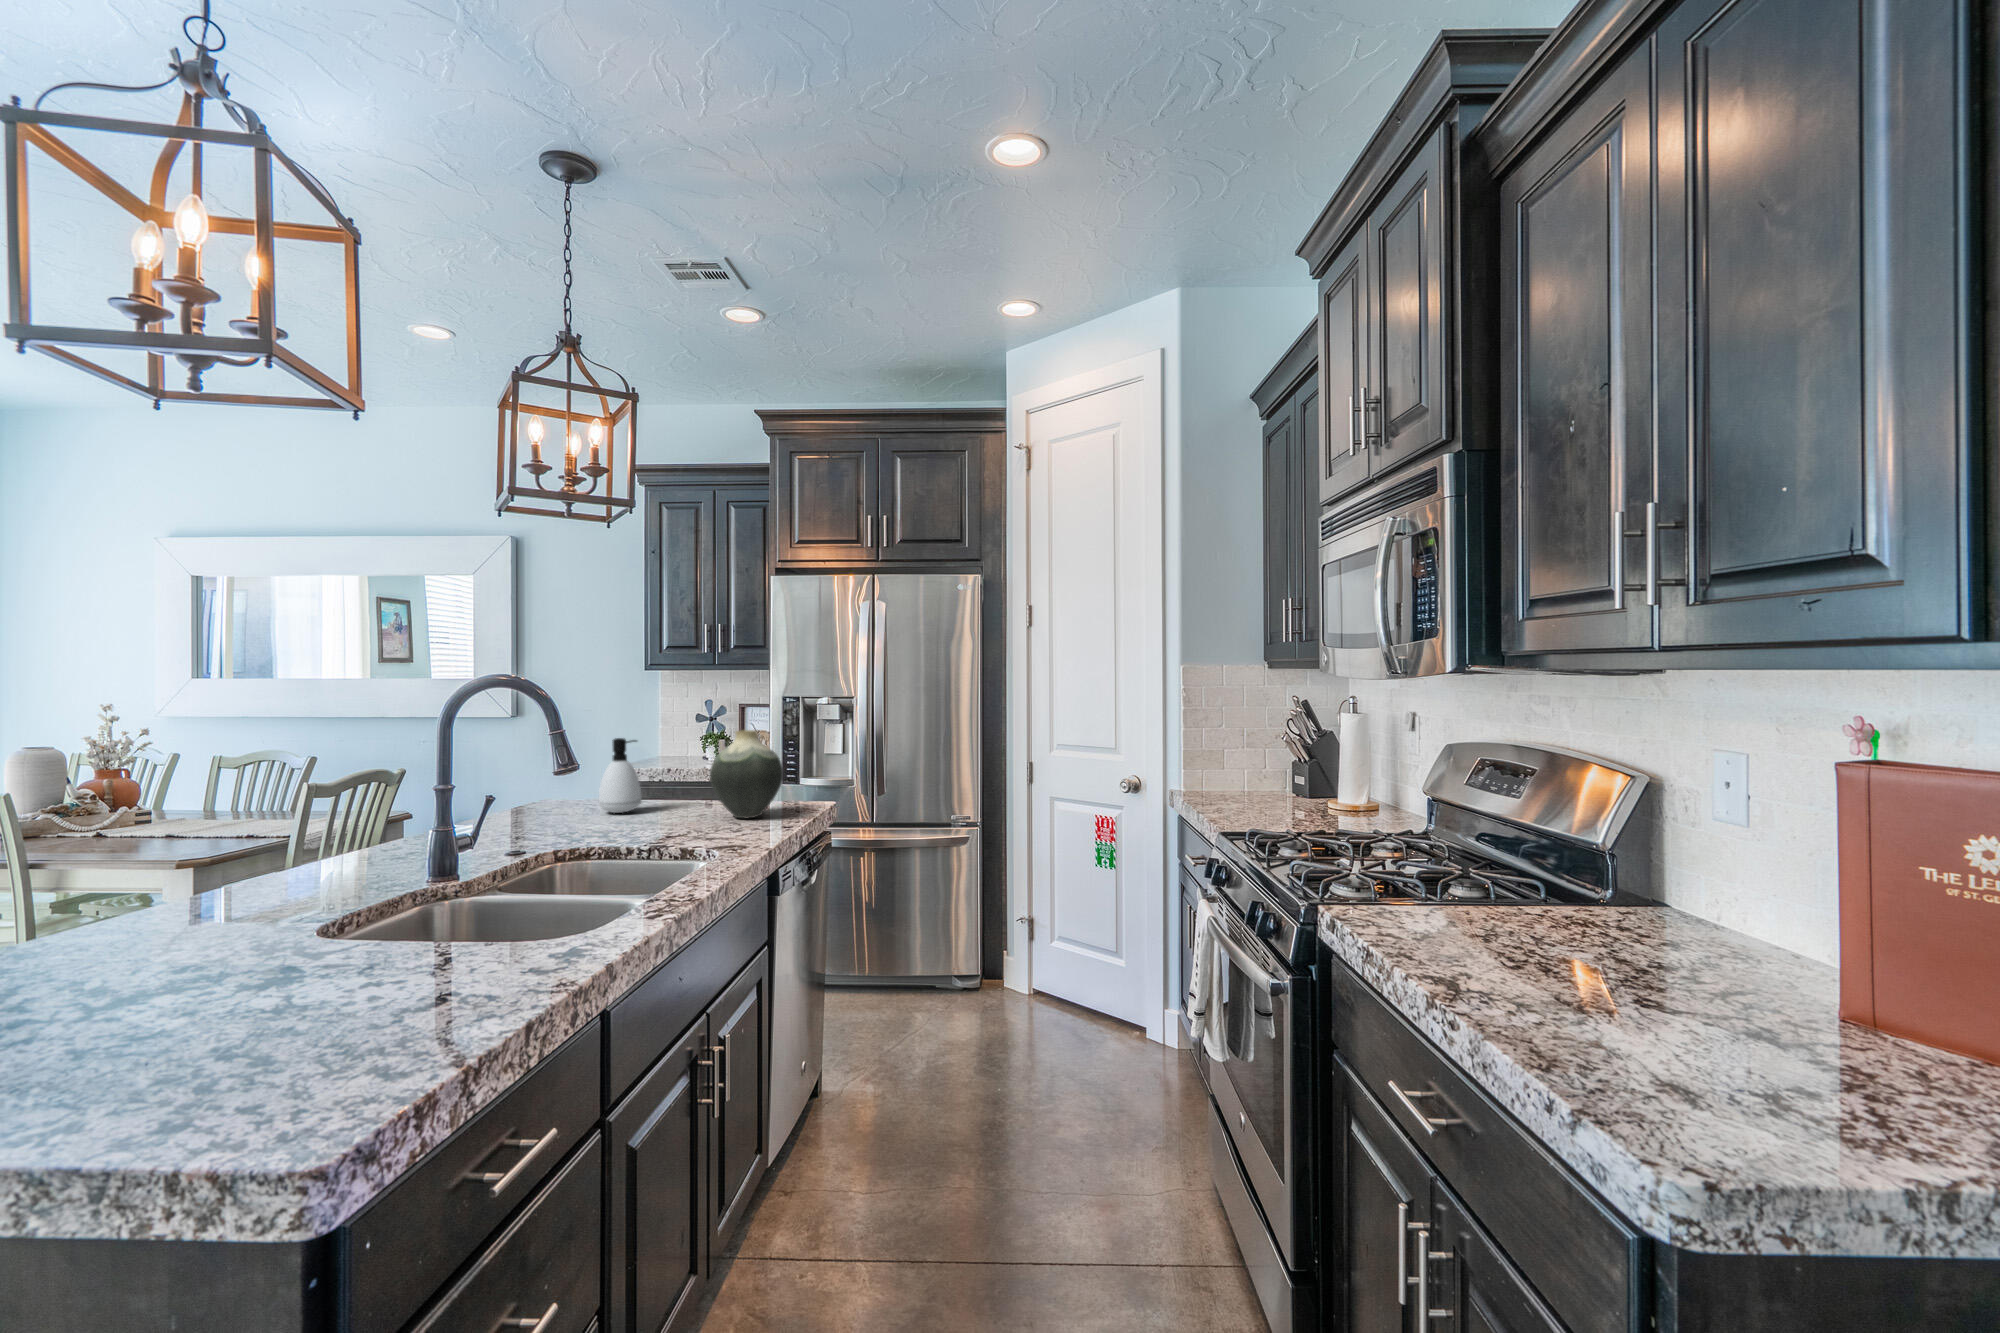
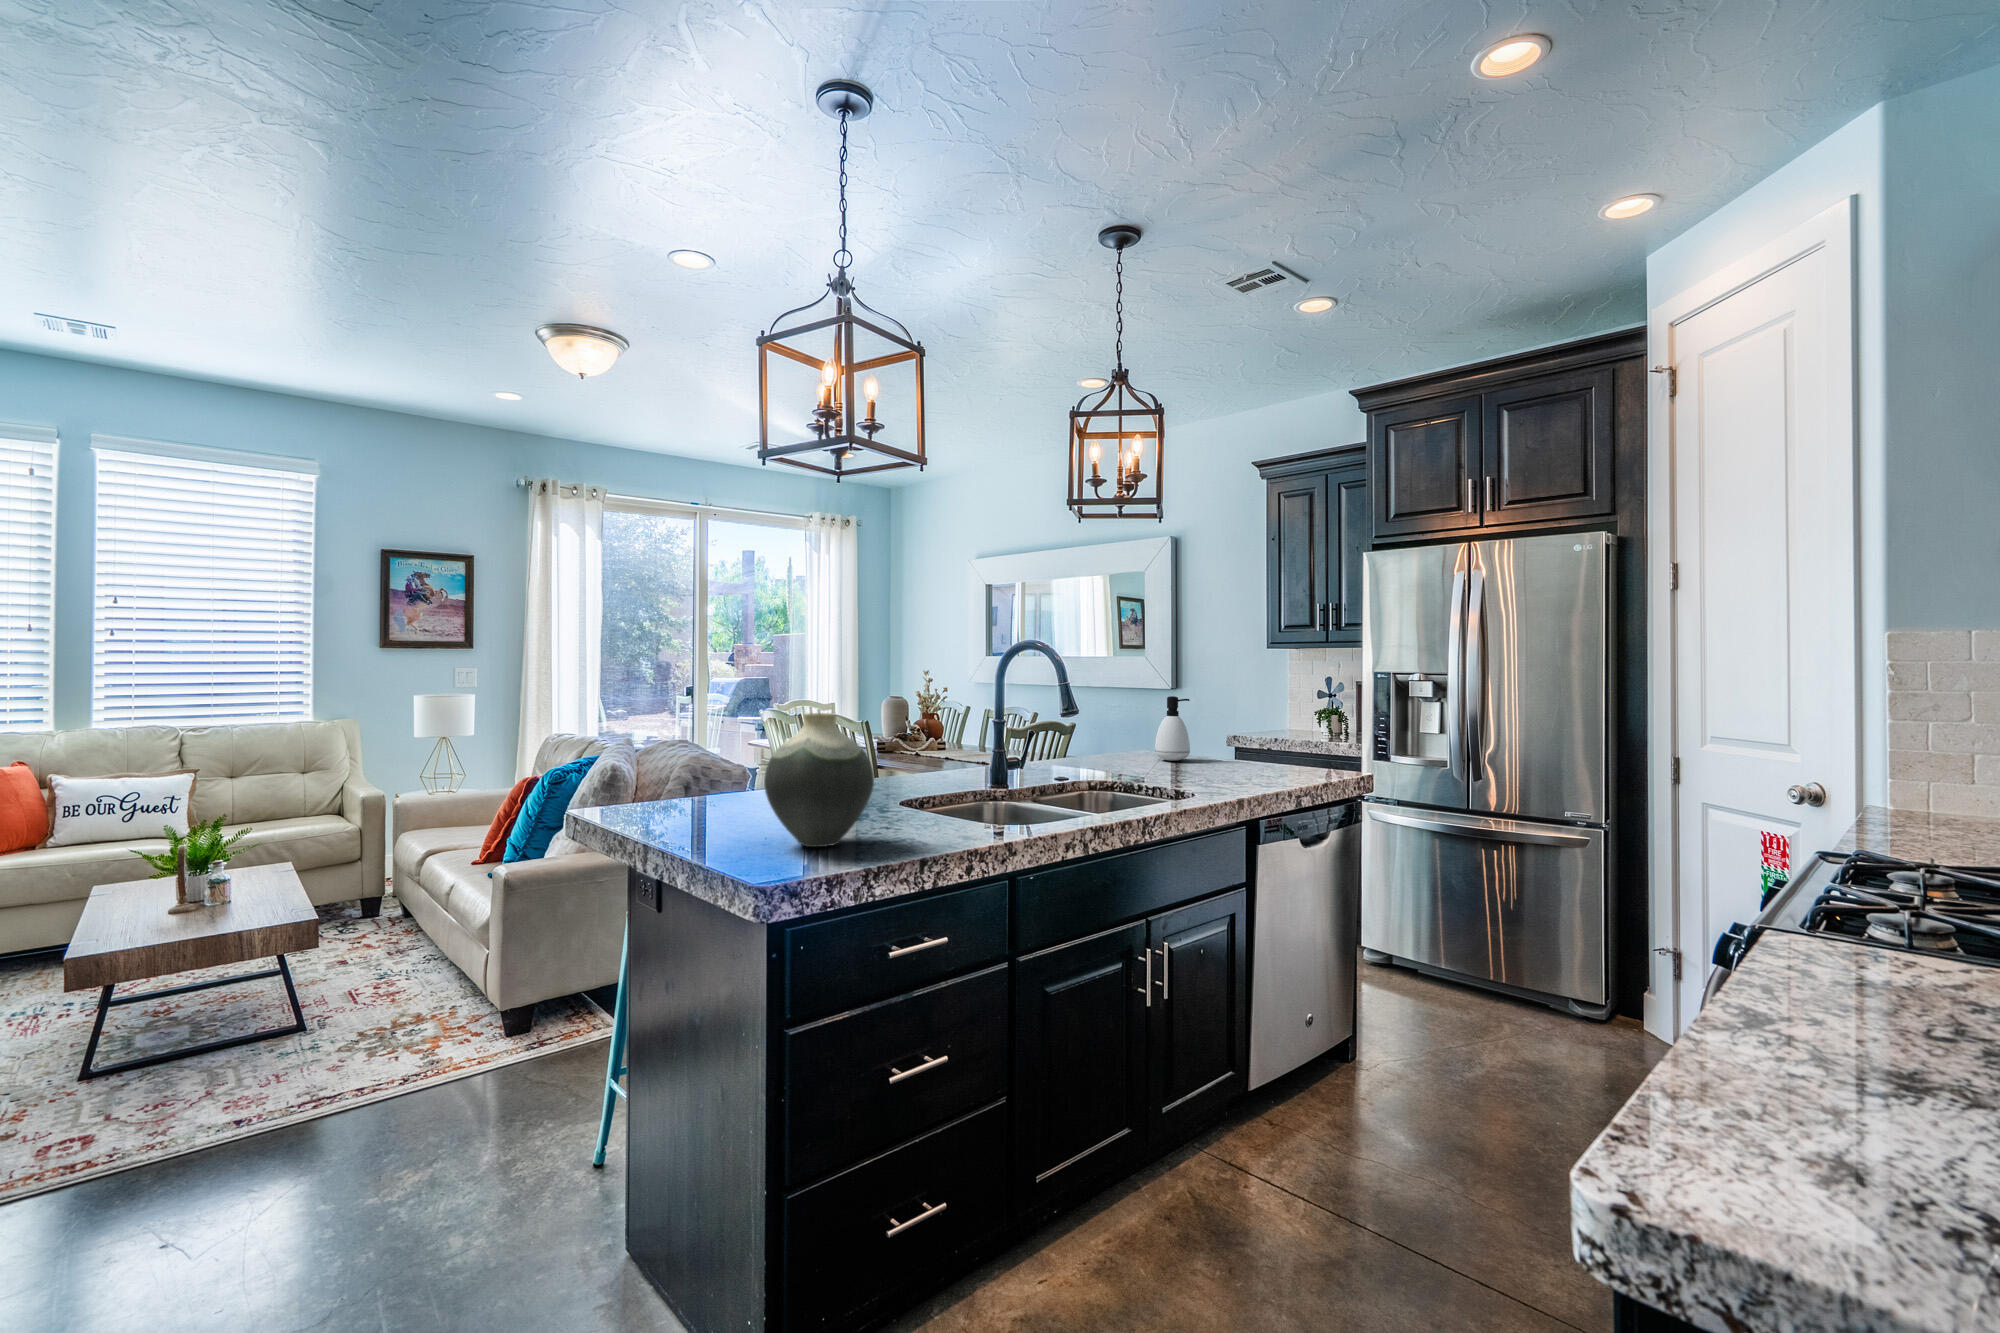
vase: present [710,730,783,818] -> present [764,713,874,847]

